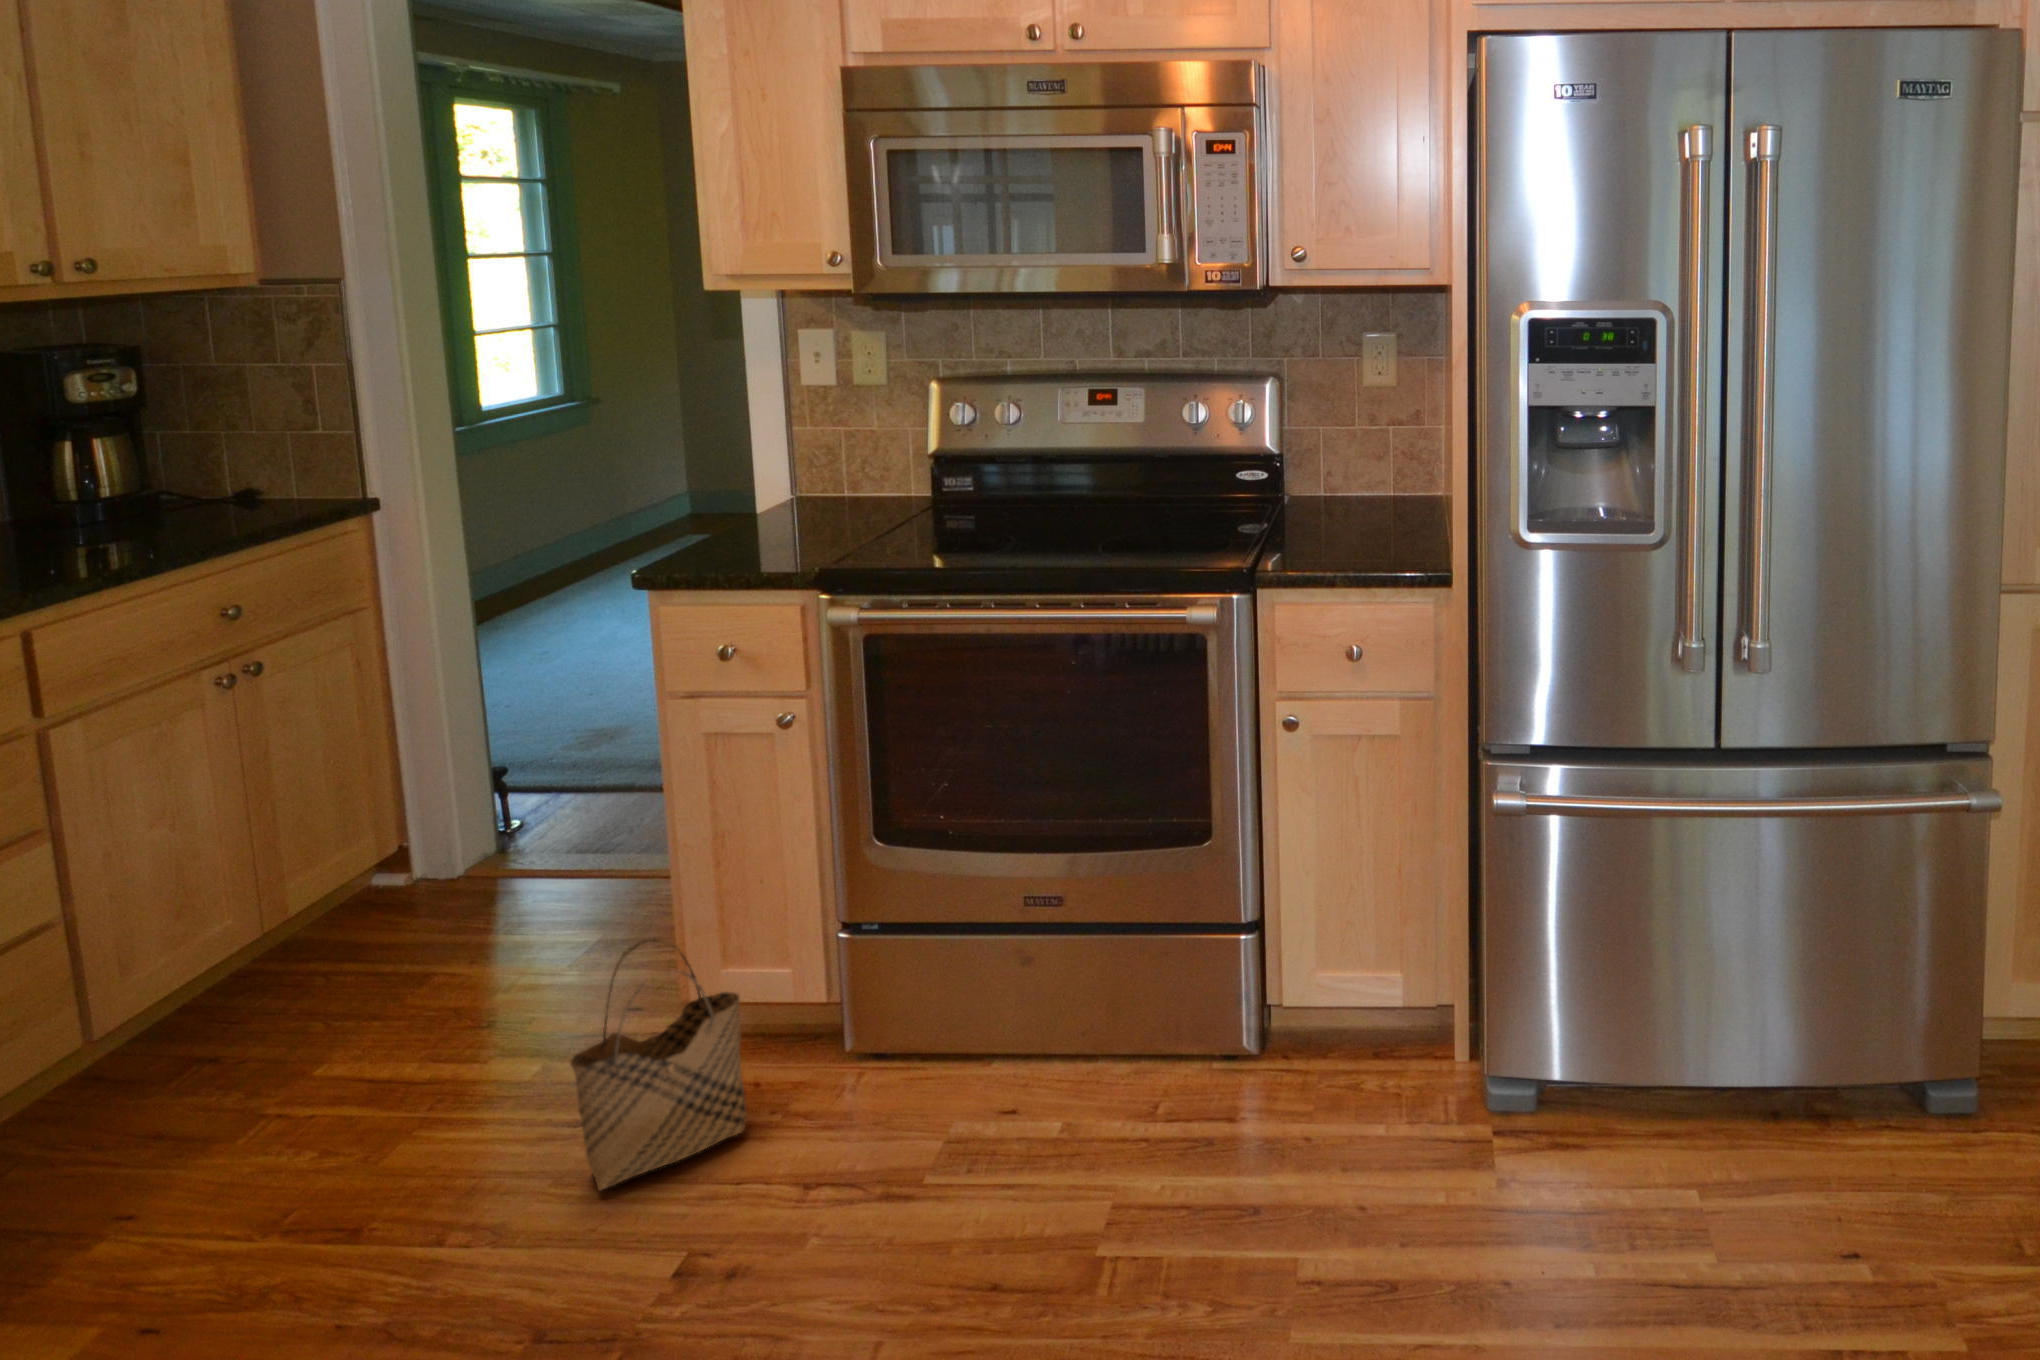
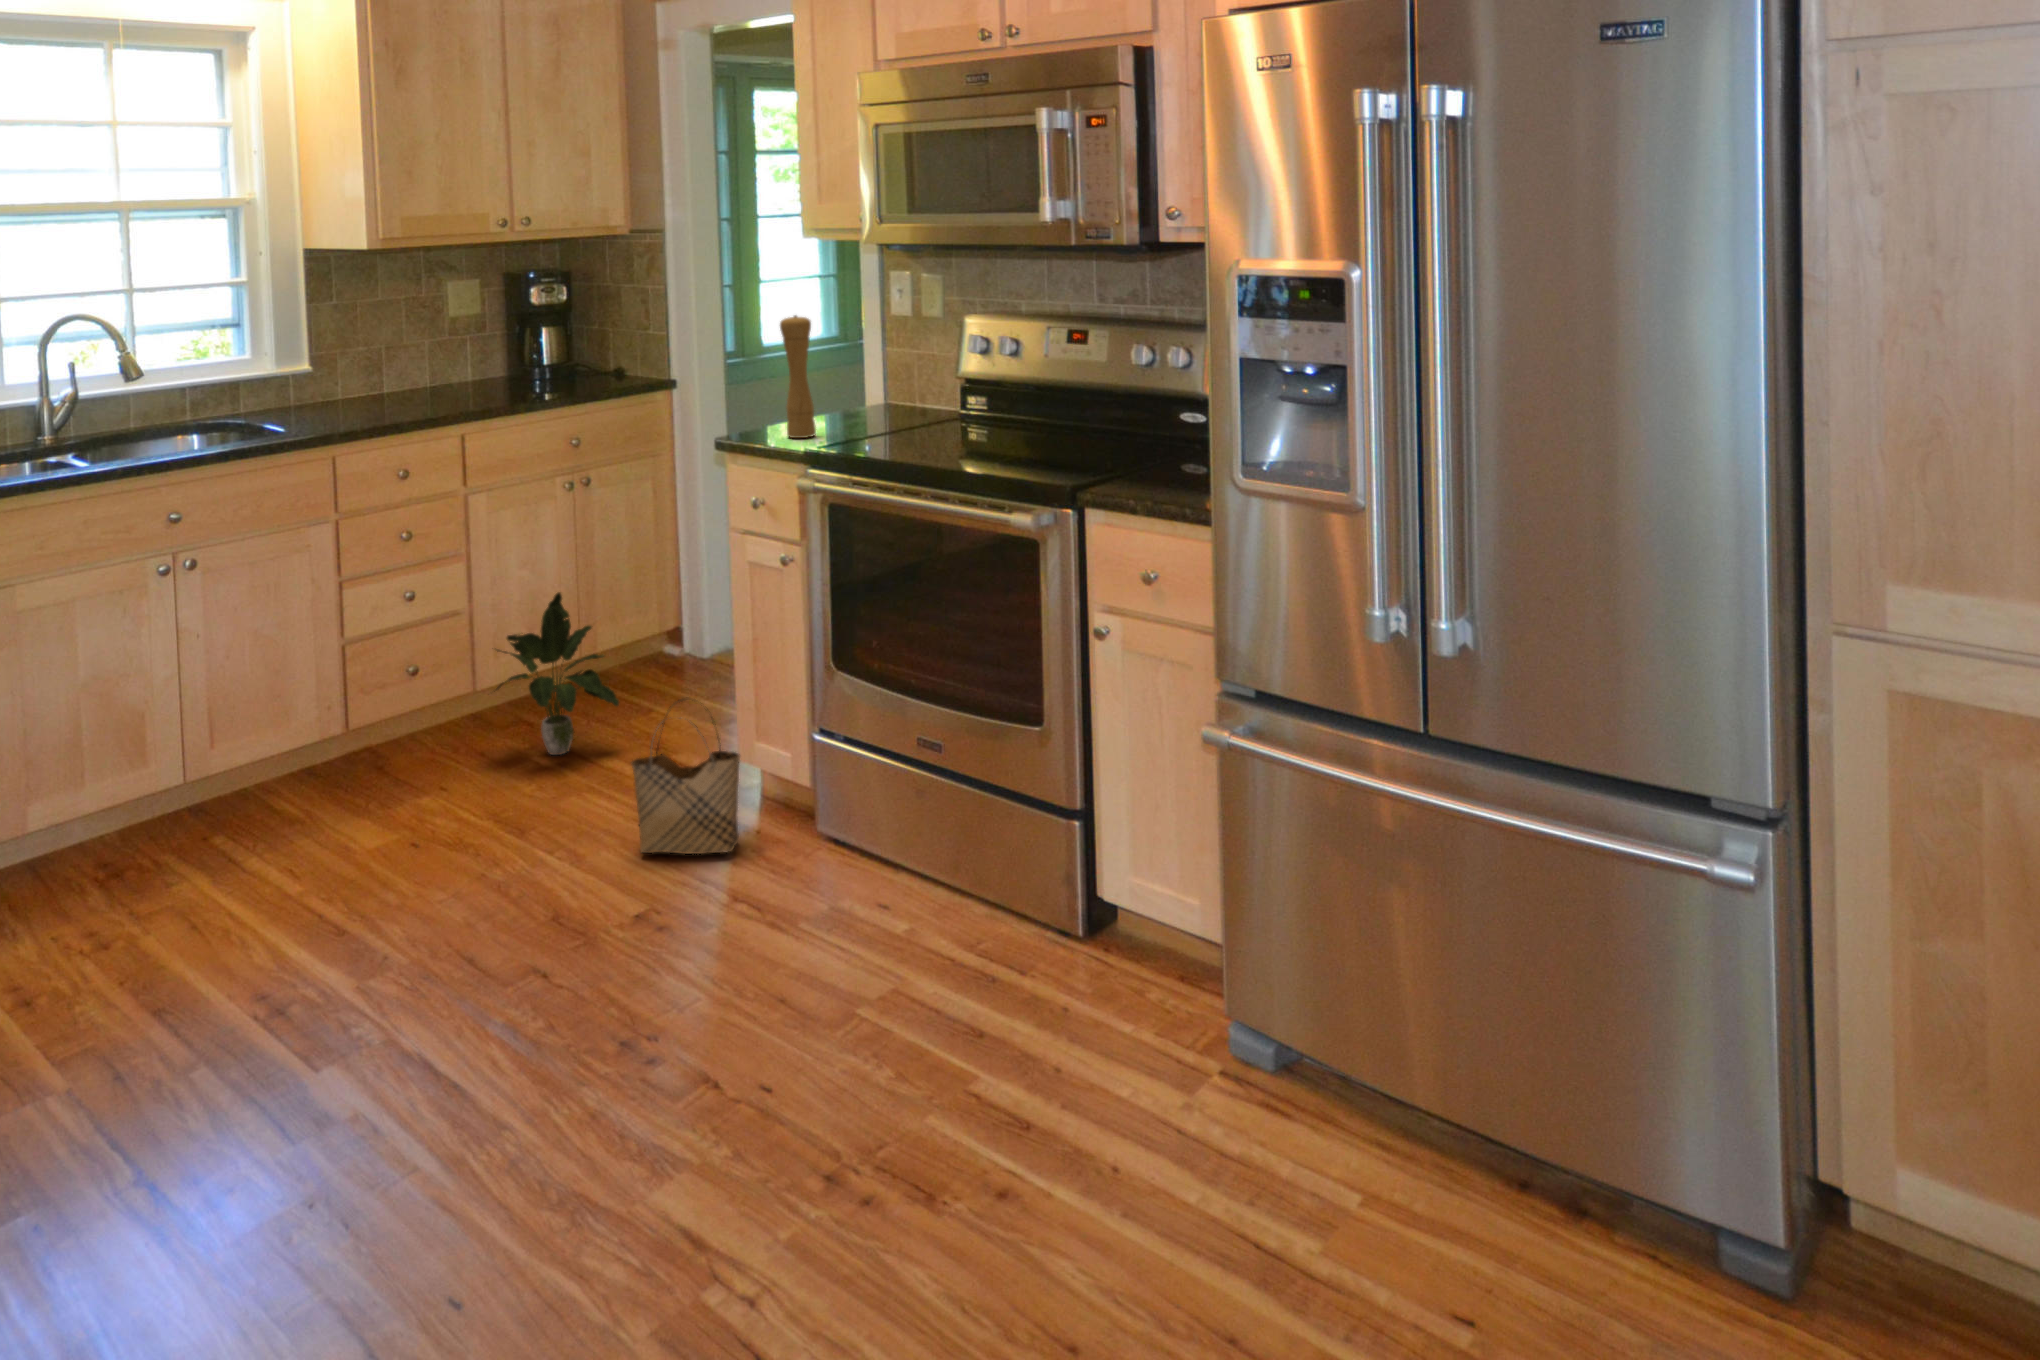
pepper mill: none [730,393,782,553] -> present [780,315,816,438]
potted plant: none [144,844,408,1102] -> present [496,593,619,755]

